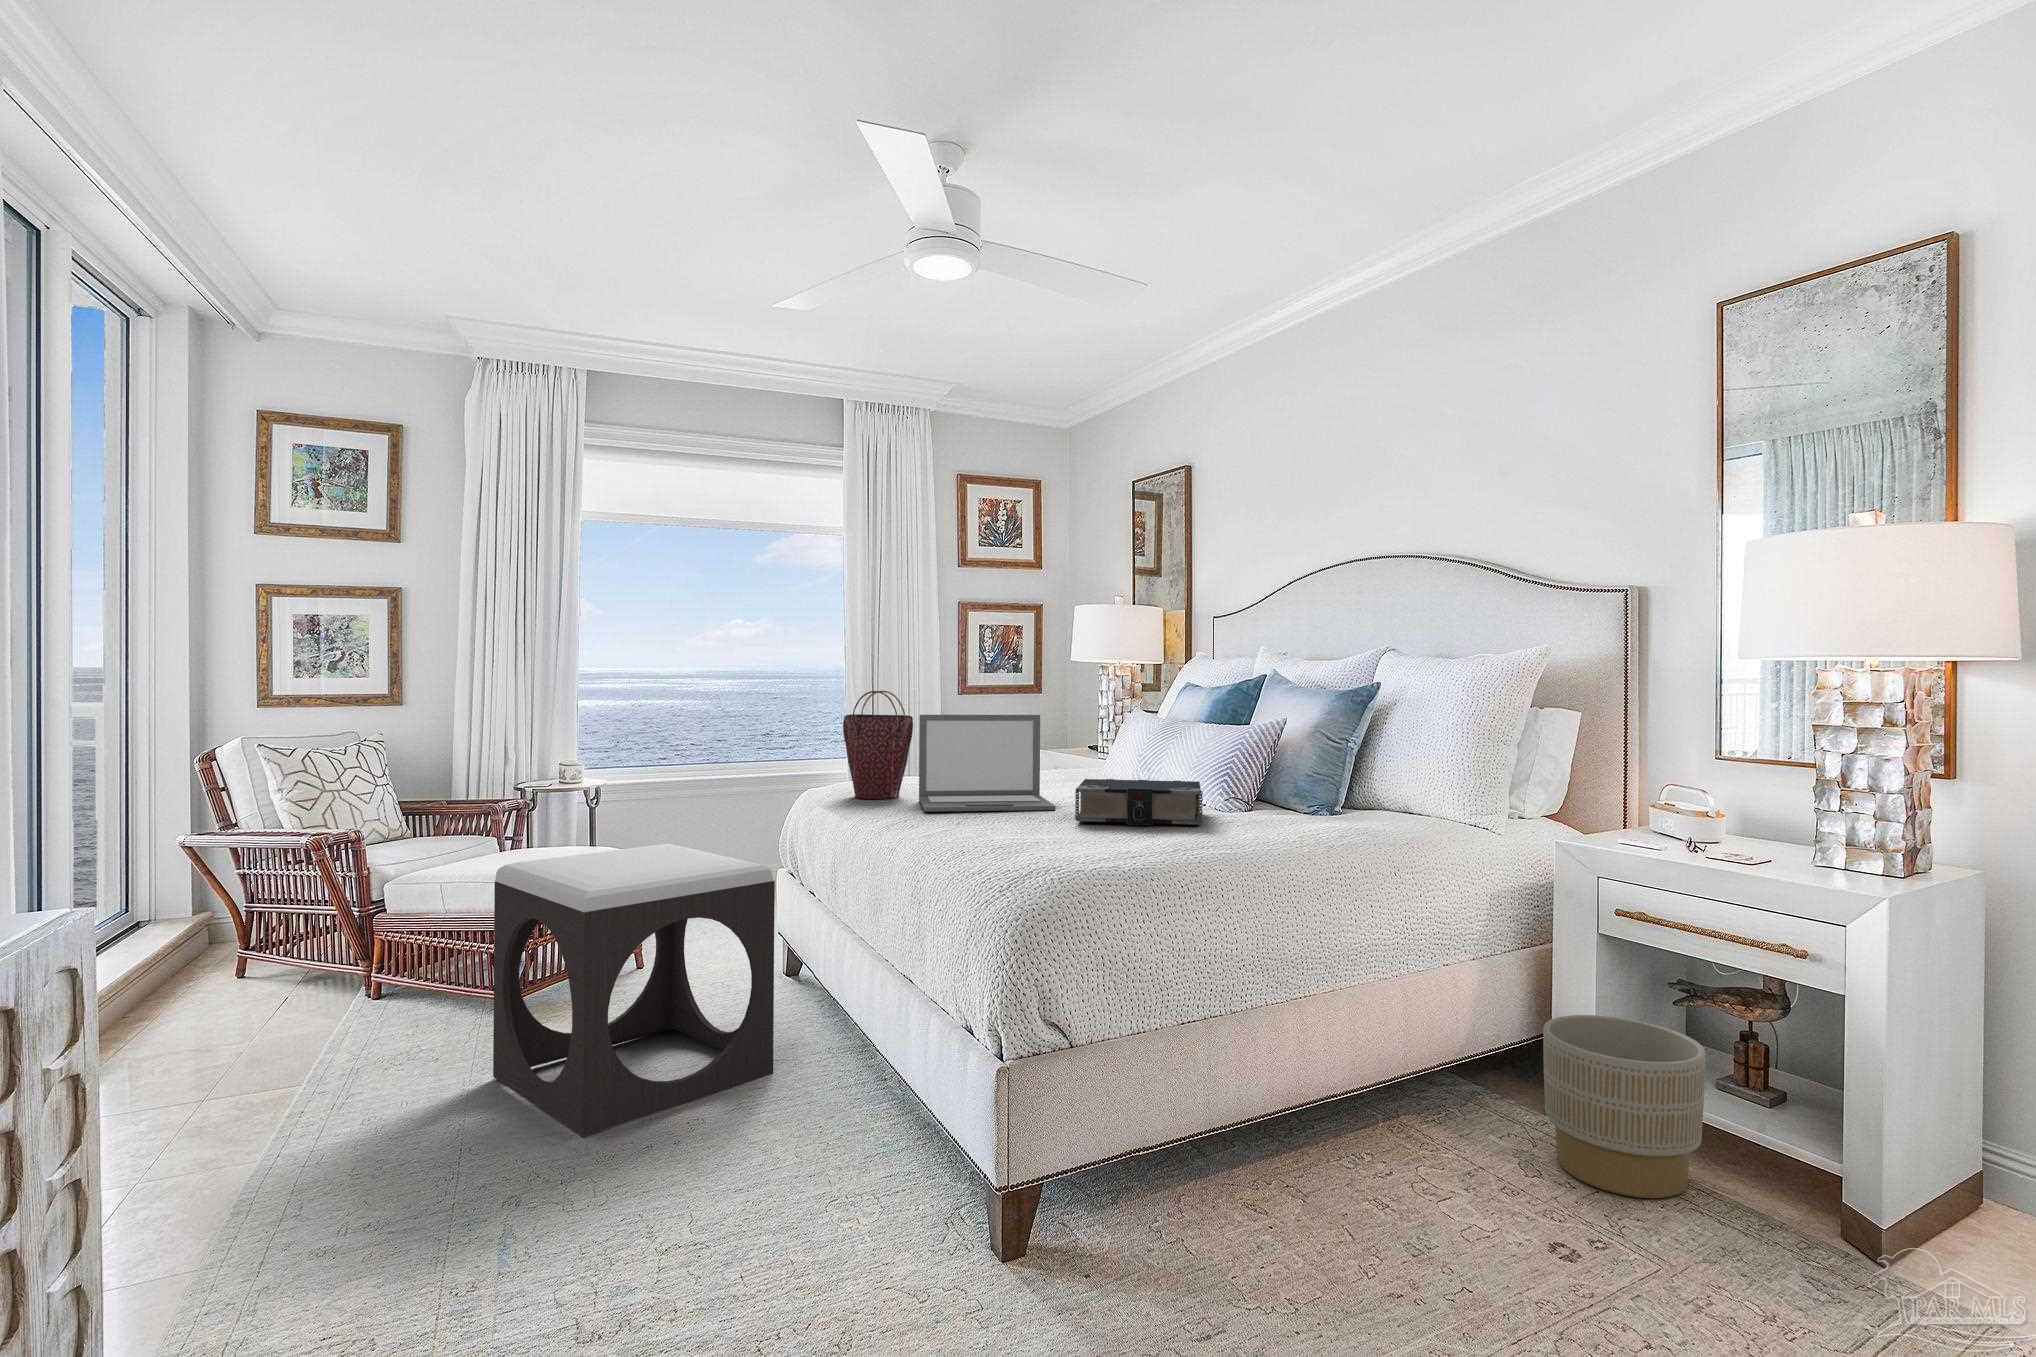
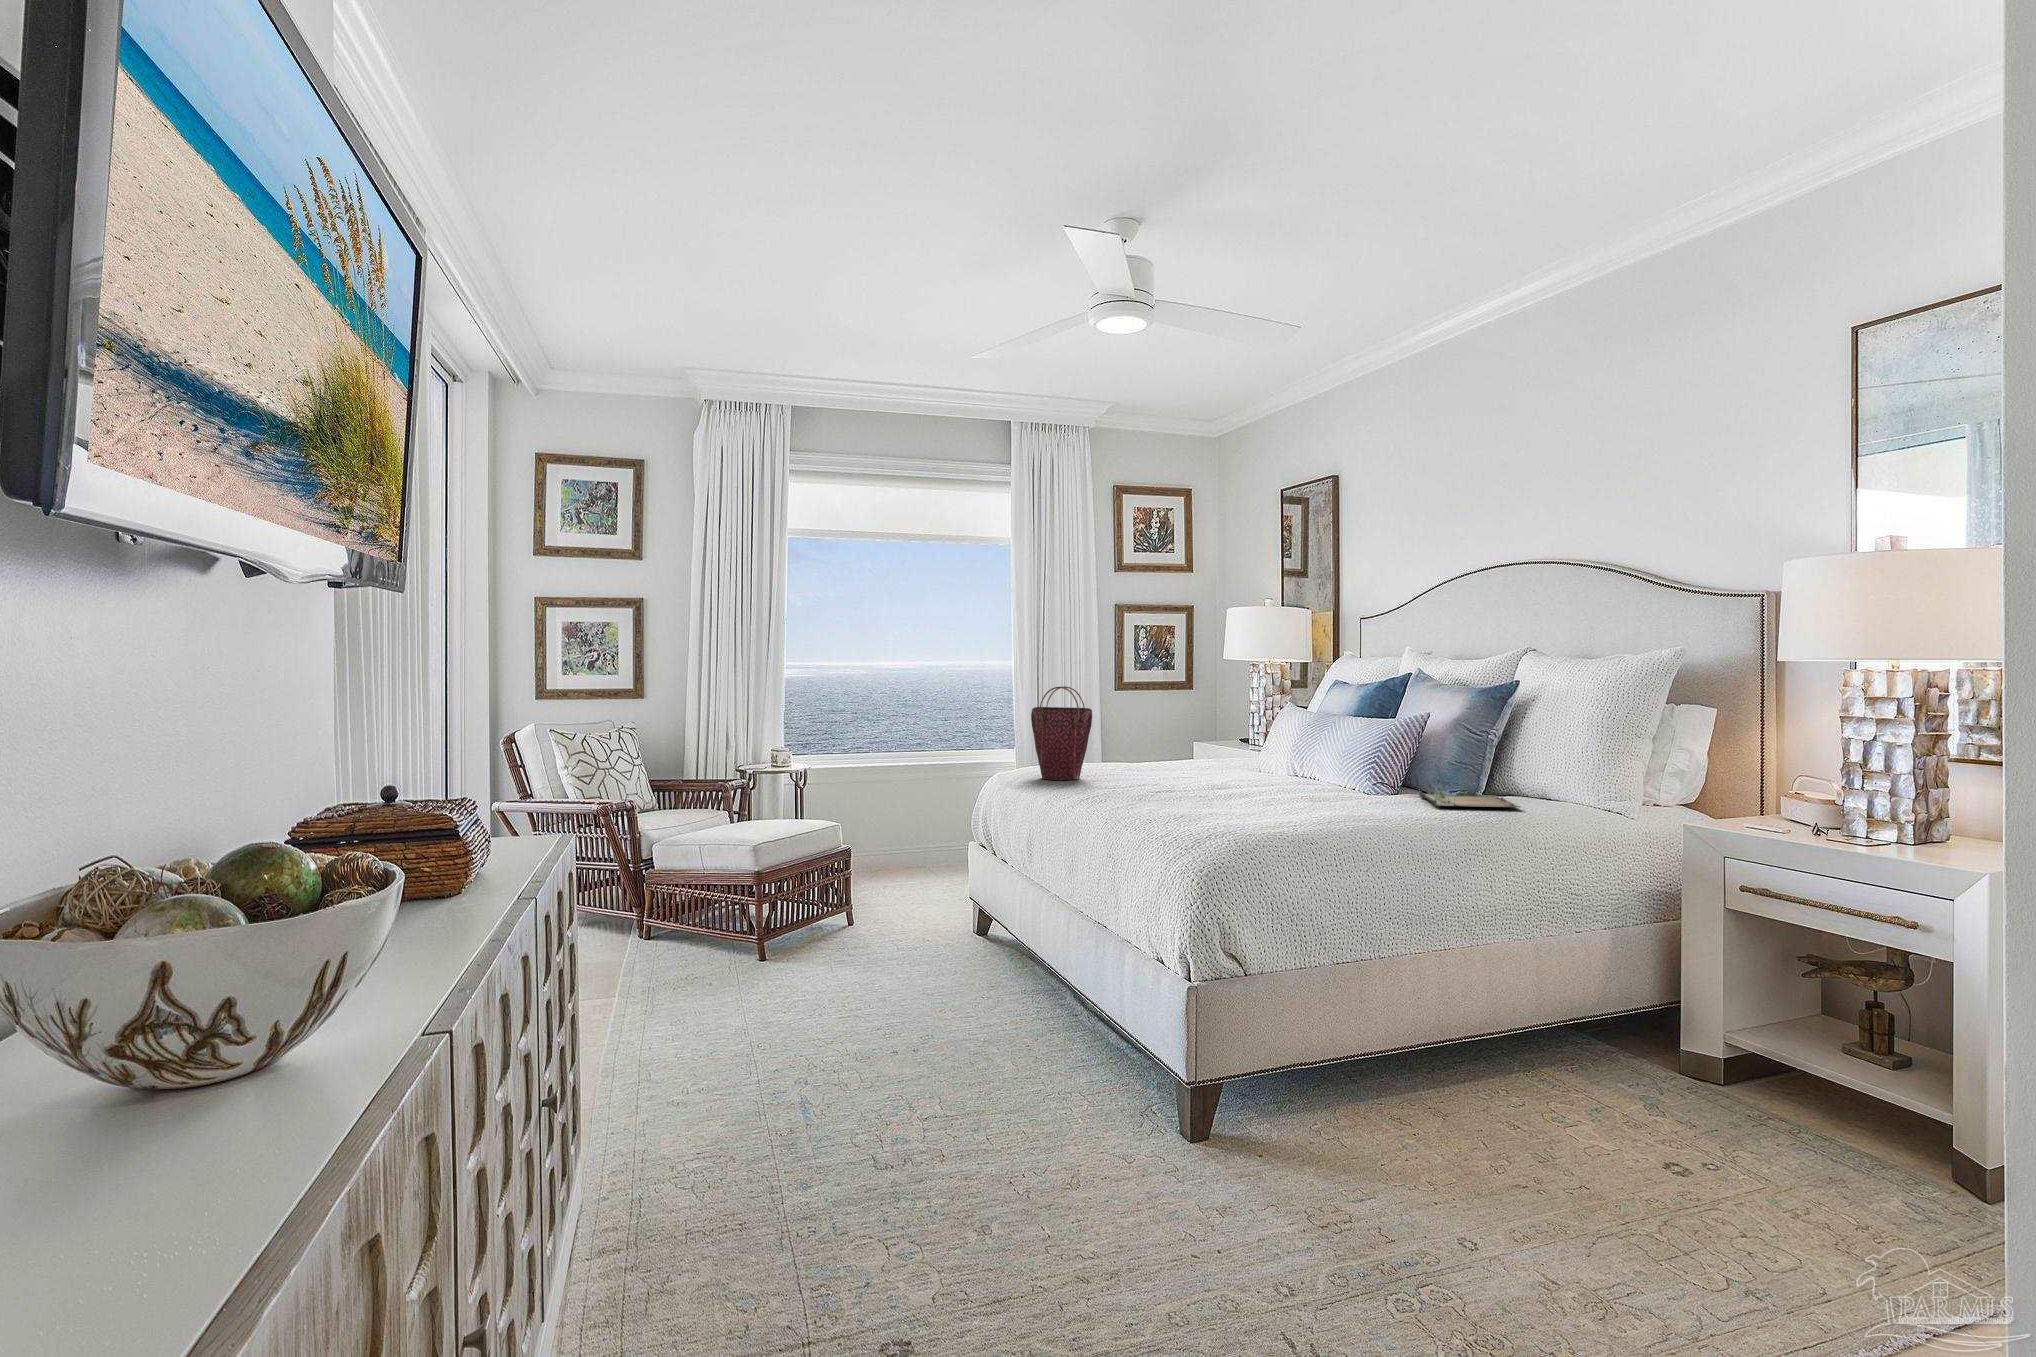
laptop: present [919,715,1055,812] -> none [1098,707,1220,791]
book: present [1075,779,1203,825] -> none [1240,764,1355,804]
tray: none [1273,800,1384,827] -> present [1419,788,1521,807]
footstool: present [493,844,775,1136] -> none [758,815,983,1044]
planter: present [1543,1015,1705,1198] -> none [1668,978,1821,1136]

